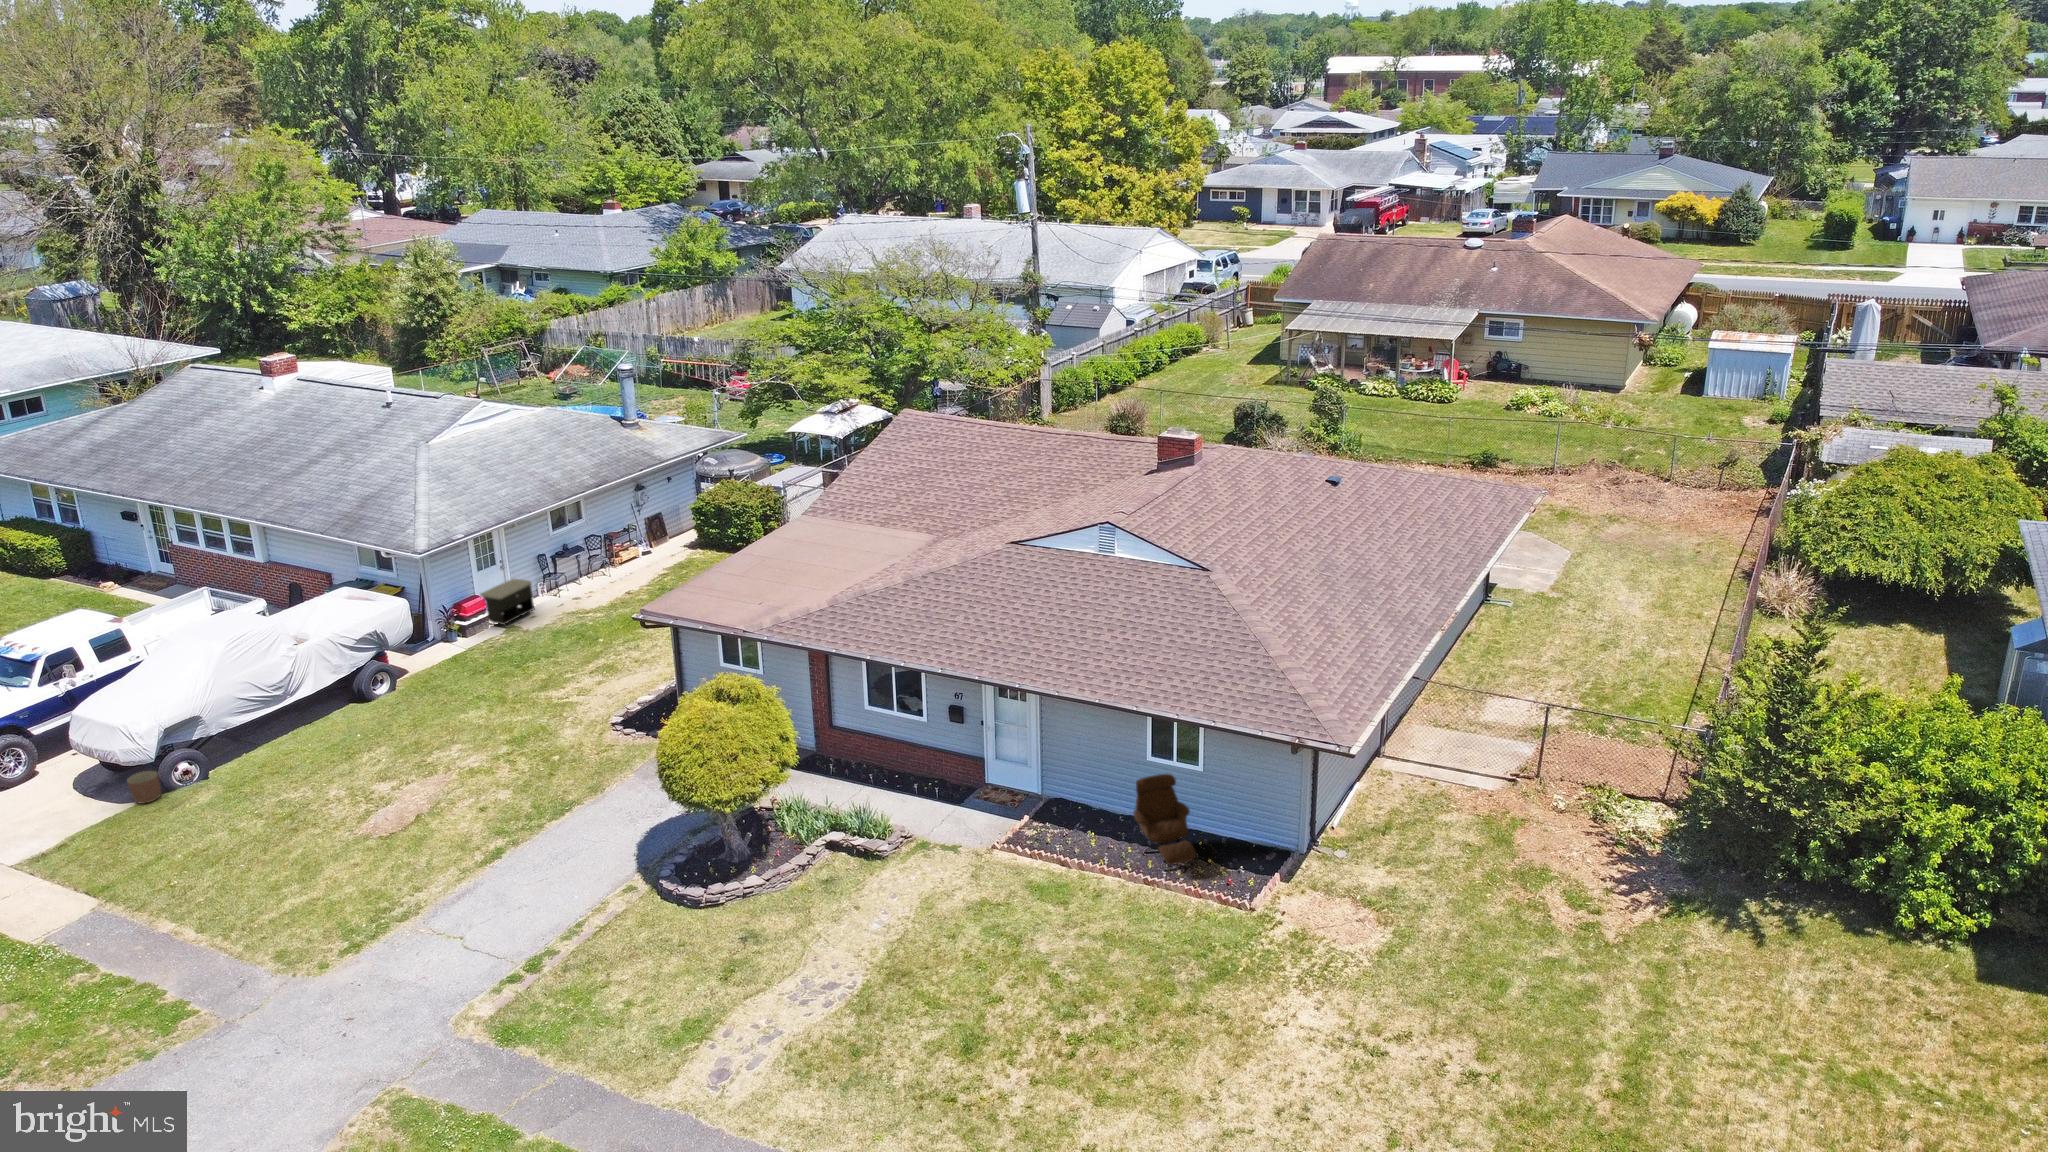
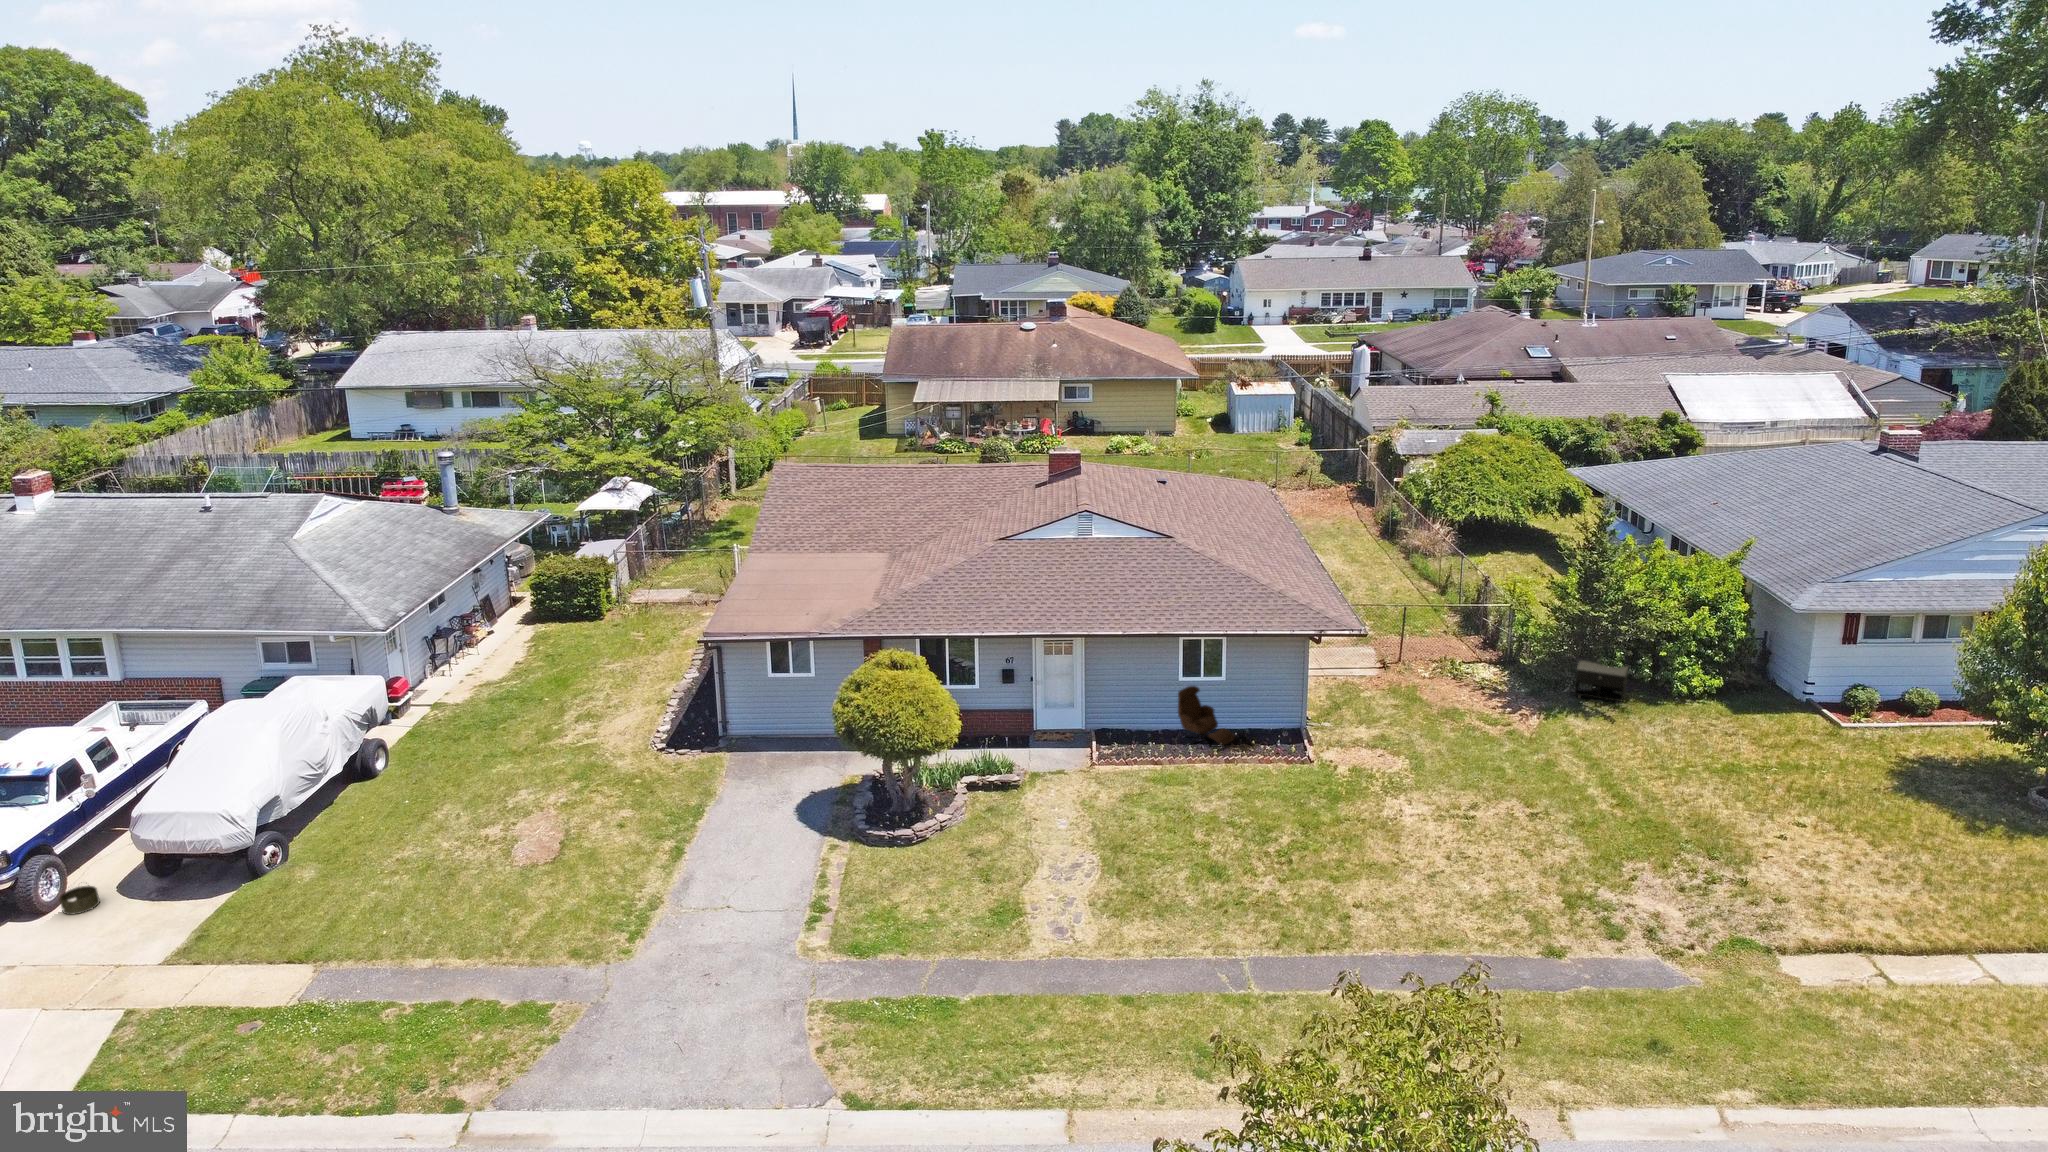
storage bench: present [480,579,534,625] -> present [1575,661,1628,702]
basket: none [17,765,54,794] -> present [59,885,100,915]
planter: present [127,771,161,804] -> none [223,858,257,893]

